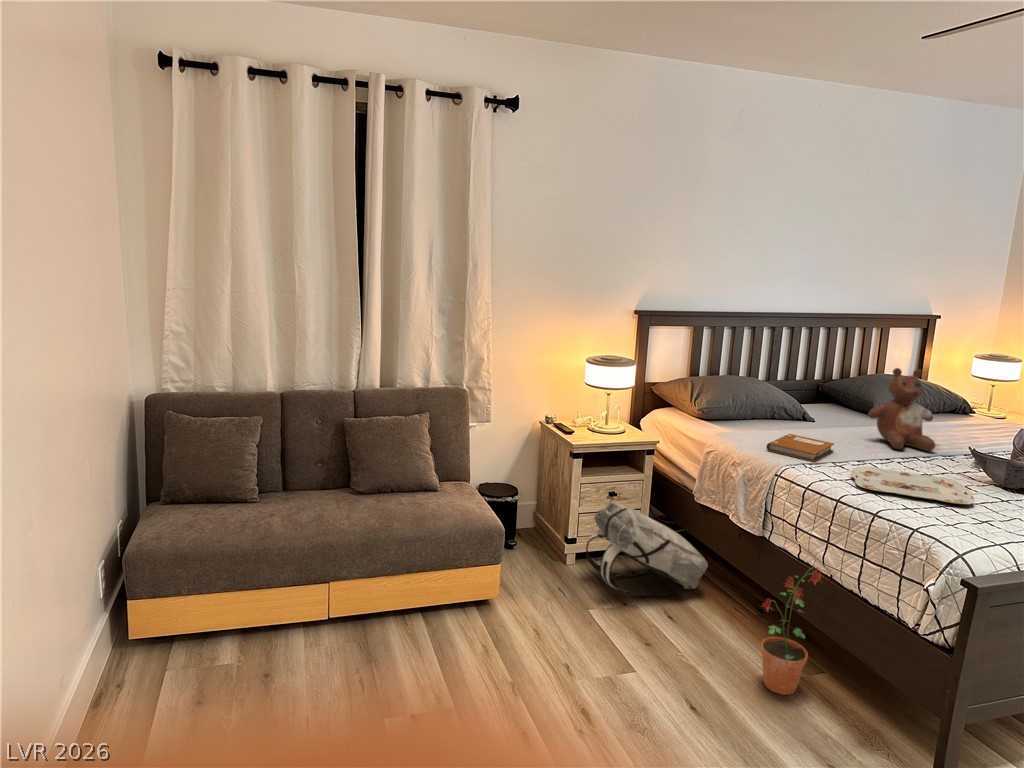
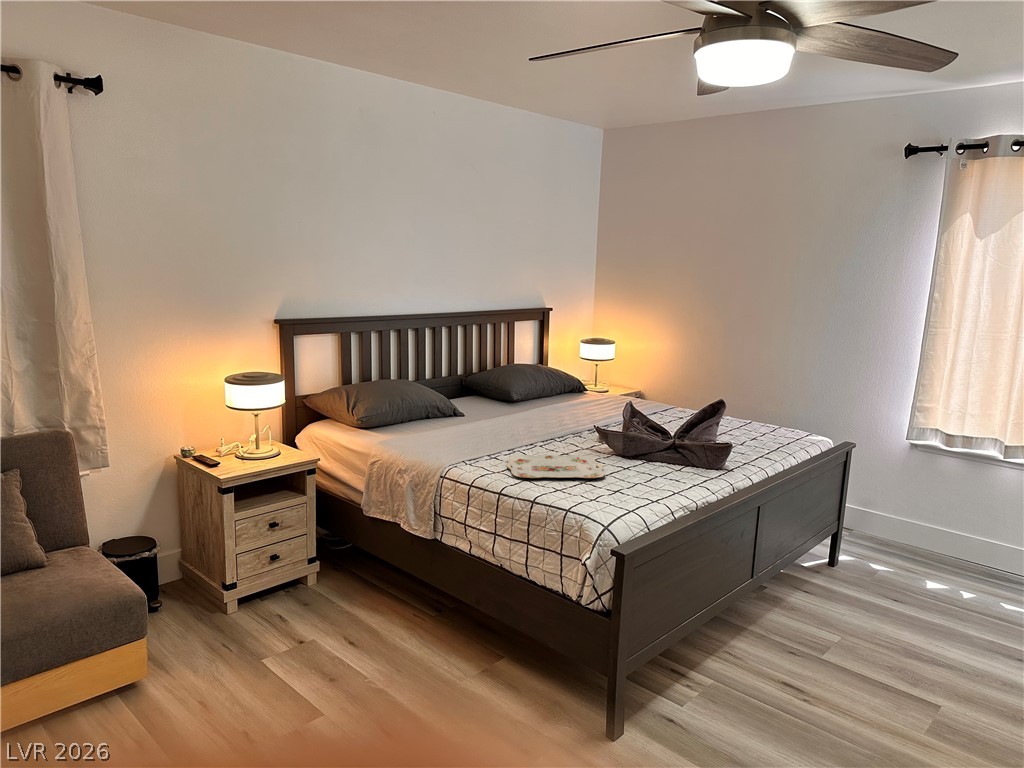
stuffed bear: present [868,368,935,451] -> none [511,359,566,434]
notebook: present [767,434,834,462] -> none [428,433,487,458]
backpack: present [586,502,708,597] -> none [250,534,384,631]
potted plant: present [761,568,822,695] -> none [443,561,498,693]

